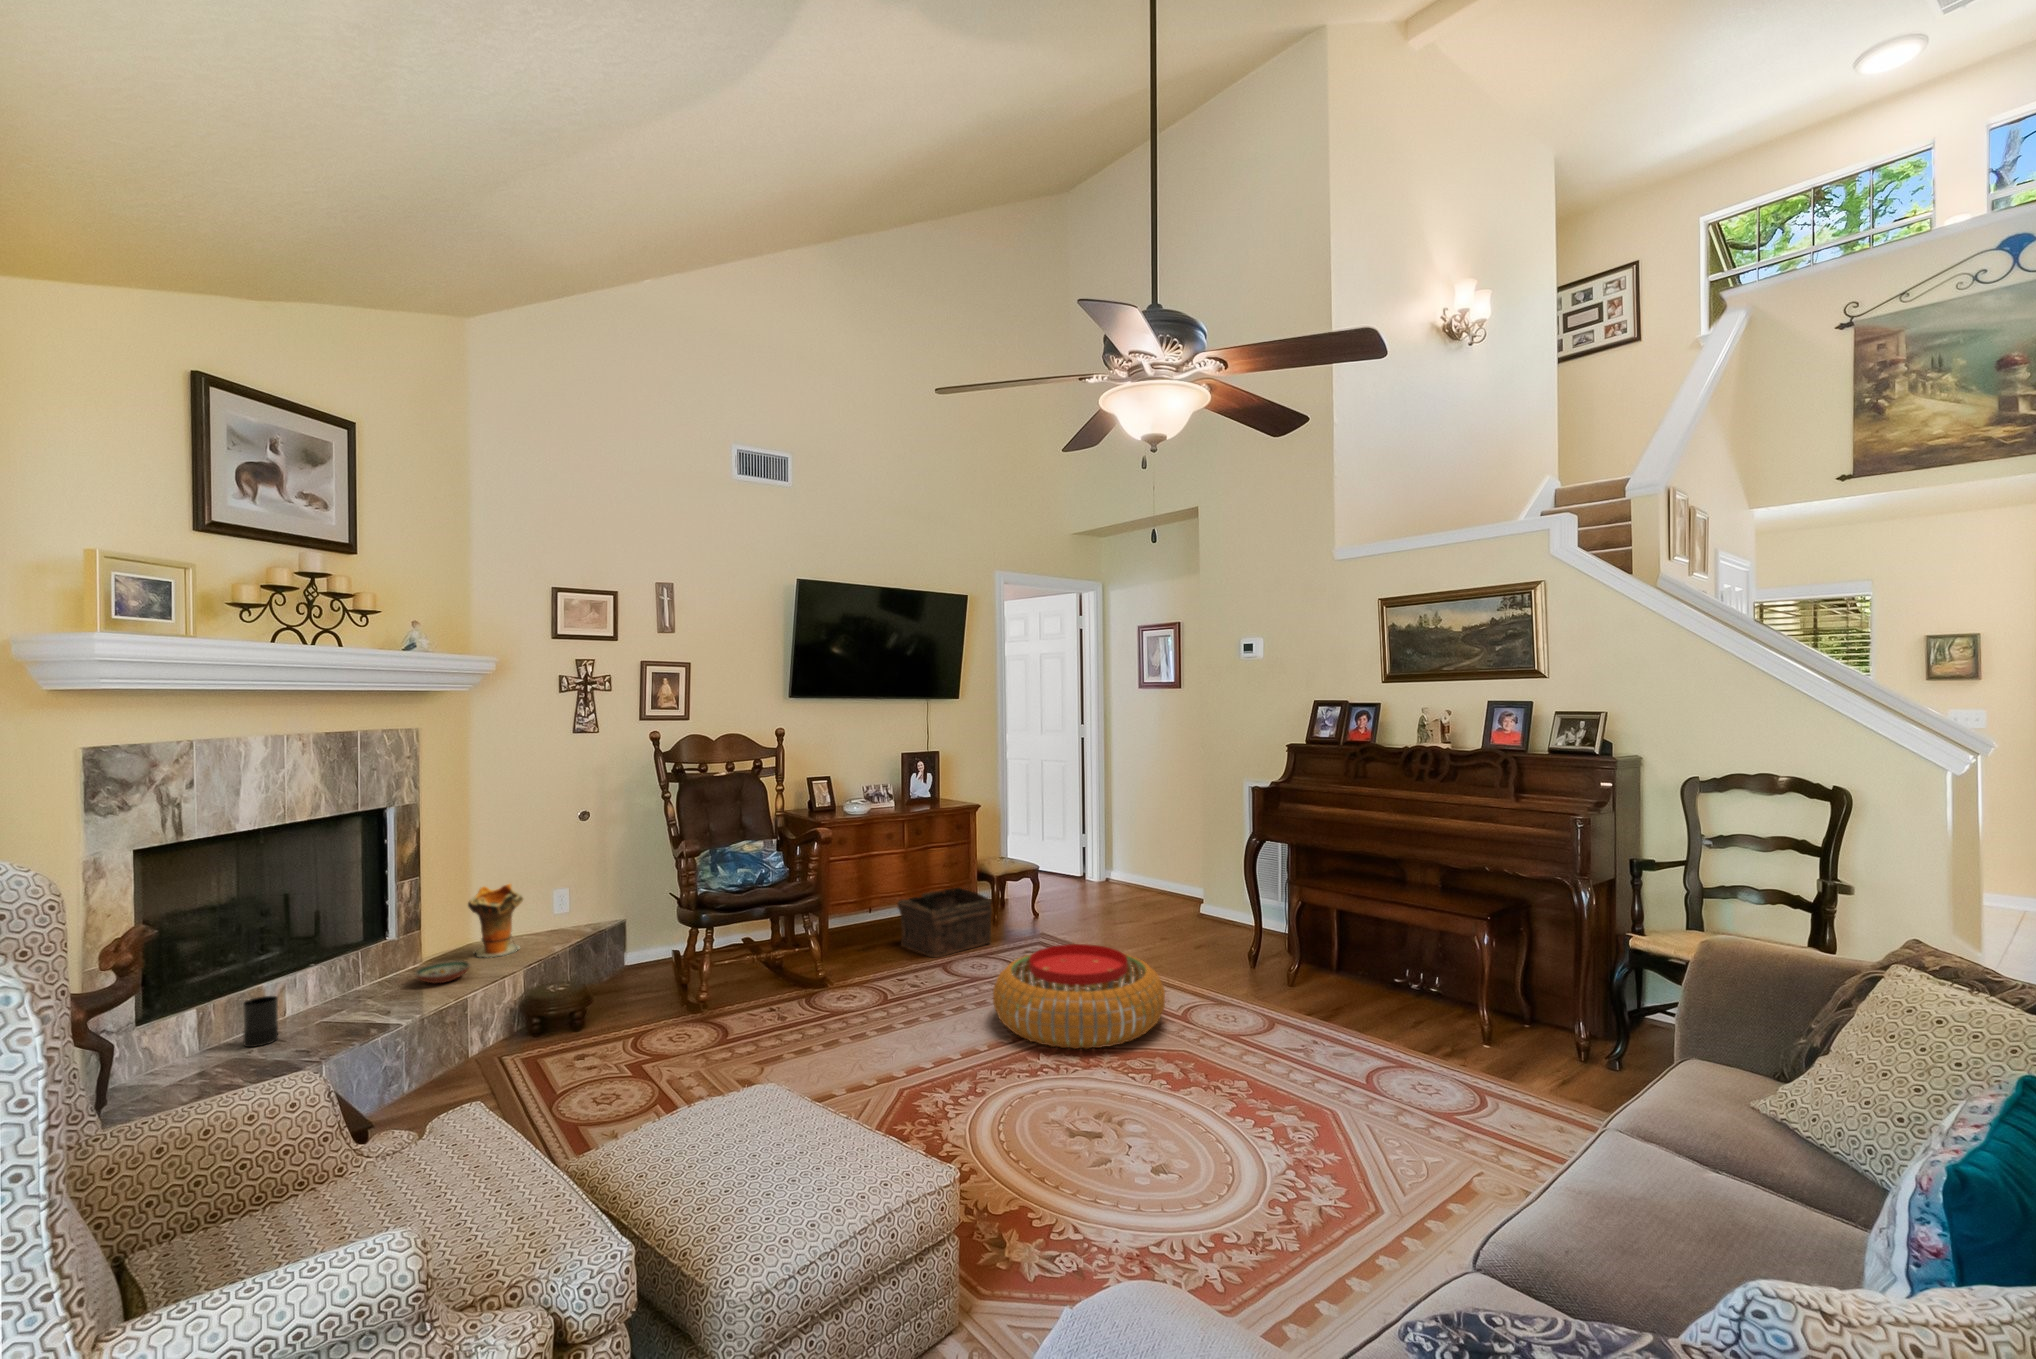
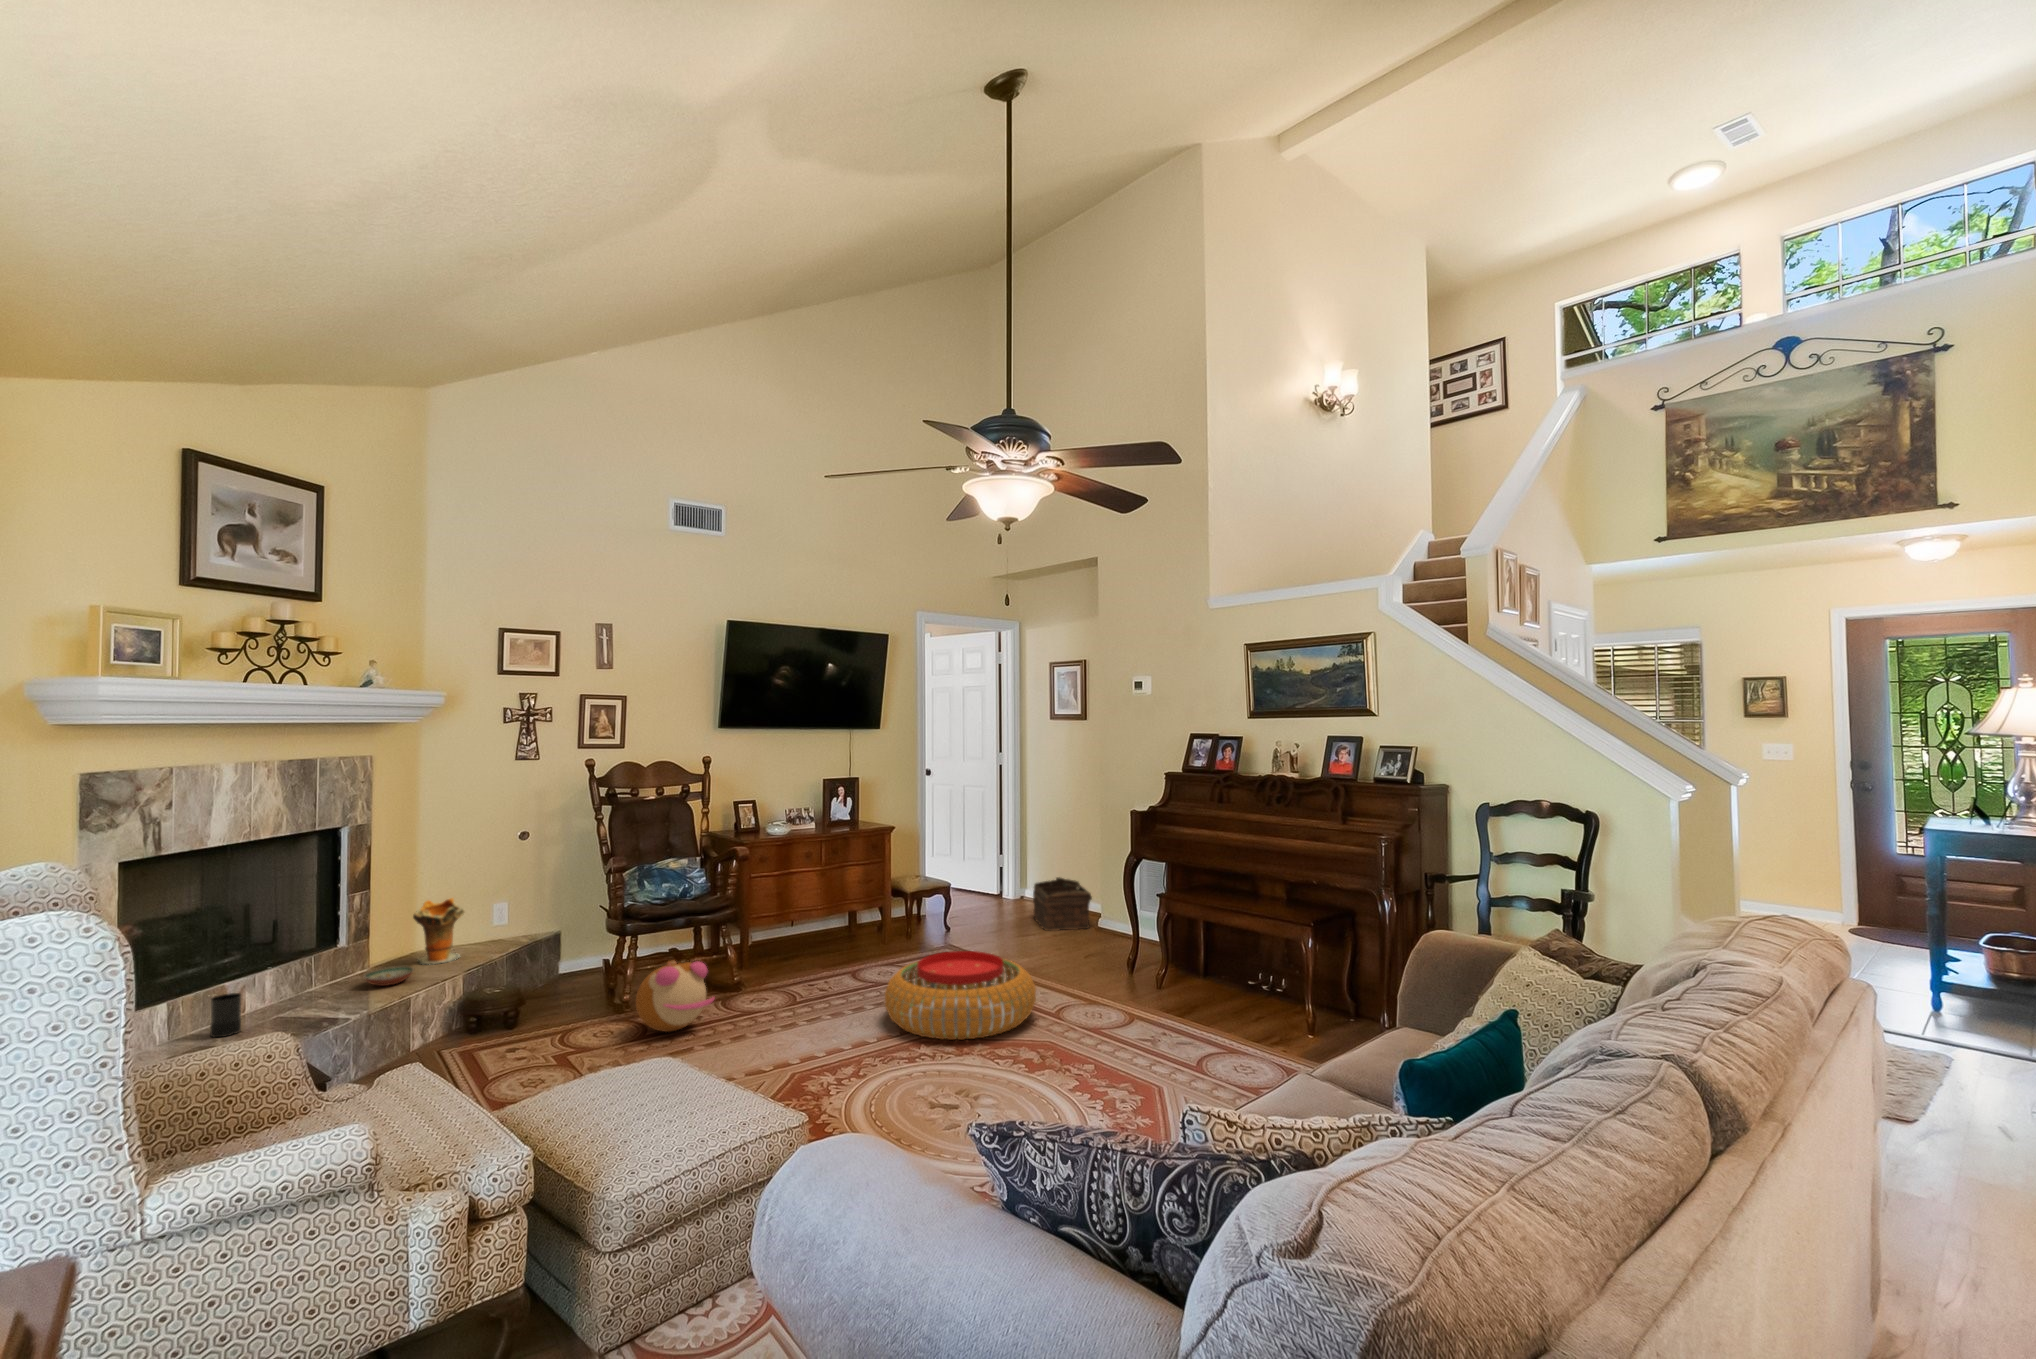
basket: present [897,888,992,957] -> present [1033,877,1092,931]
plush toy: none [716,955,804,1036] -> present [636,960,714,1032]

